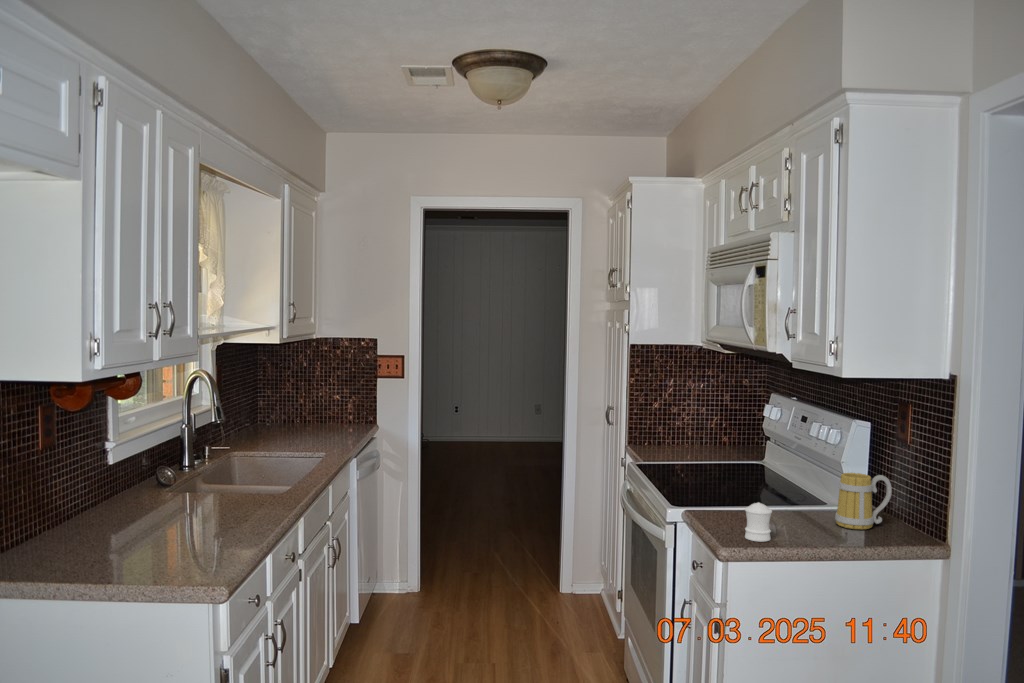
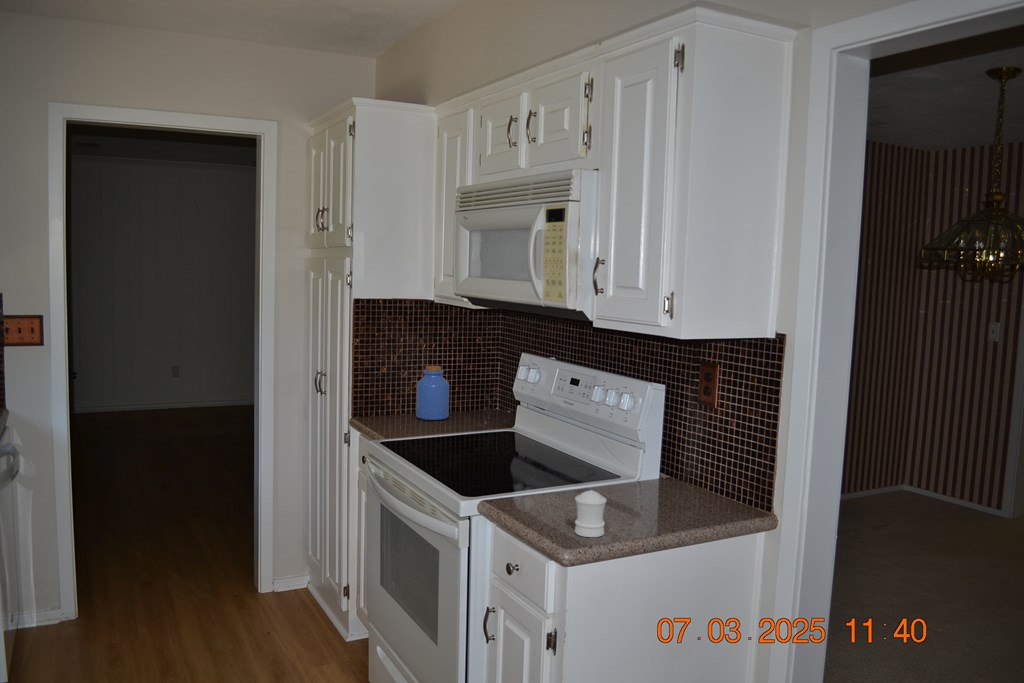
jar: none [682,403,712,451] -> present [416,366,449,420]
mug: present [835,473,892,530] -> none [648,442,703,505]

